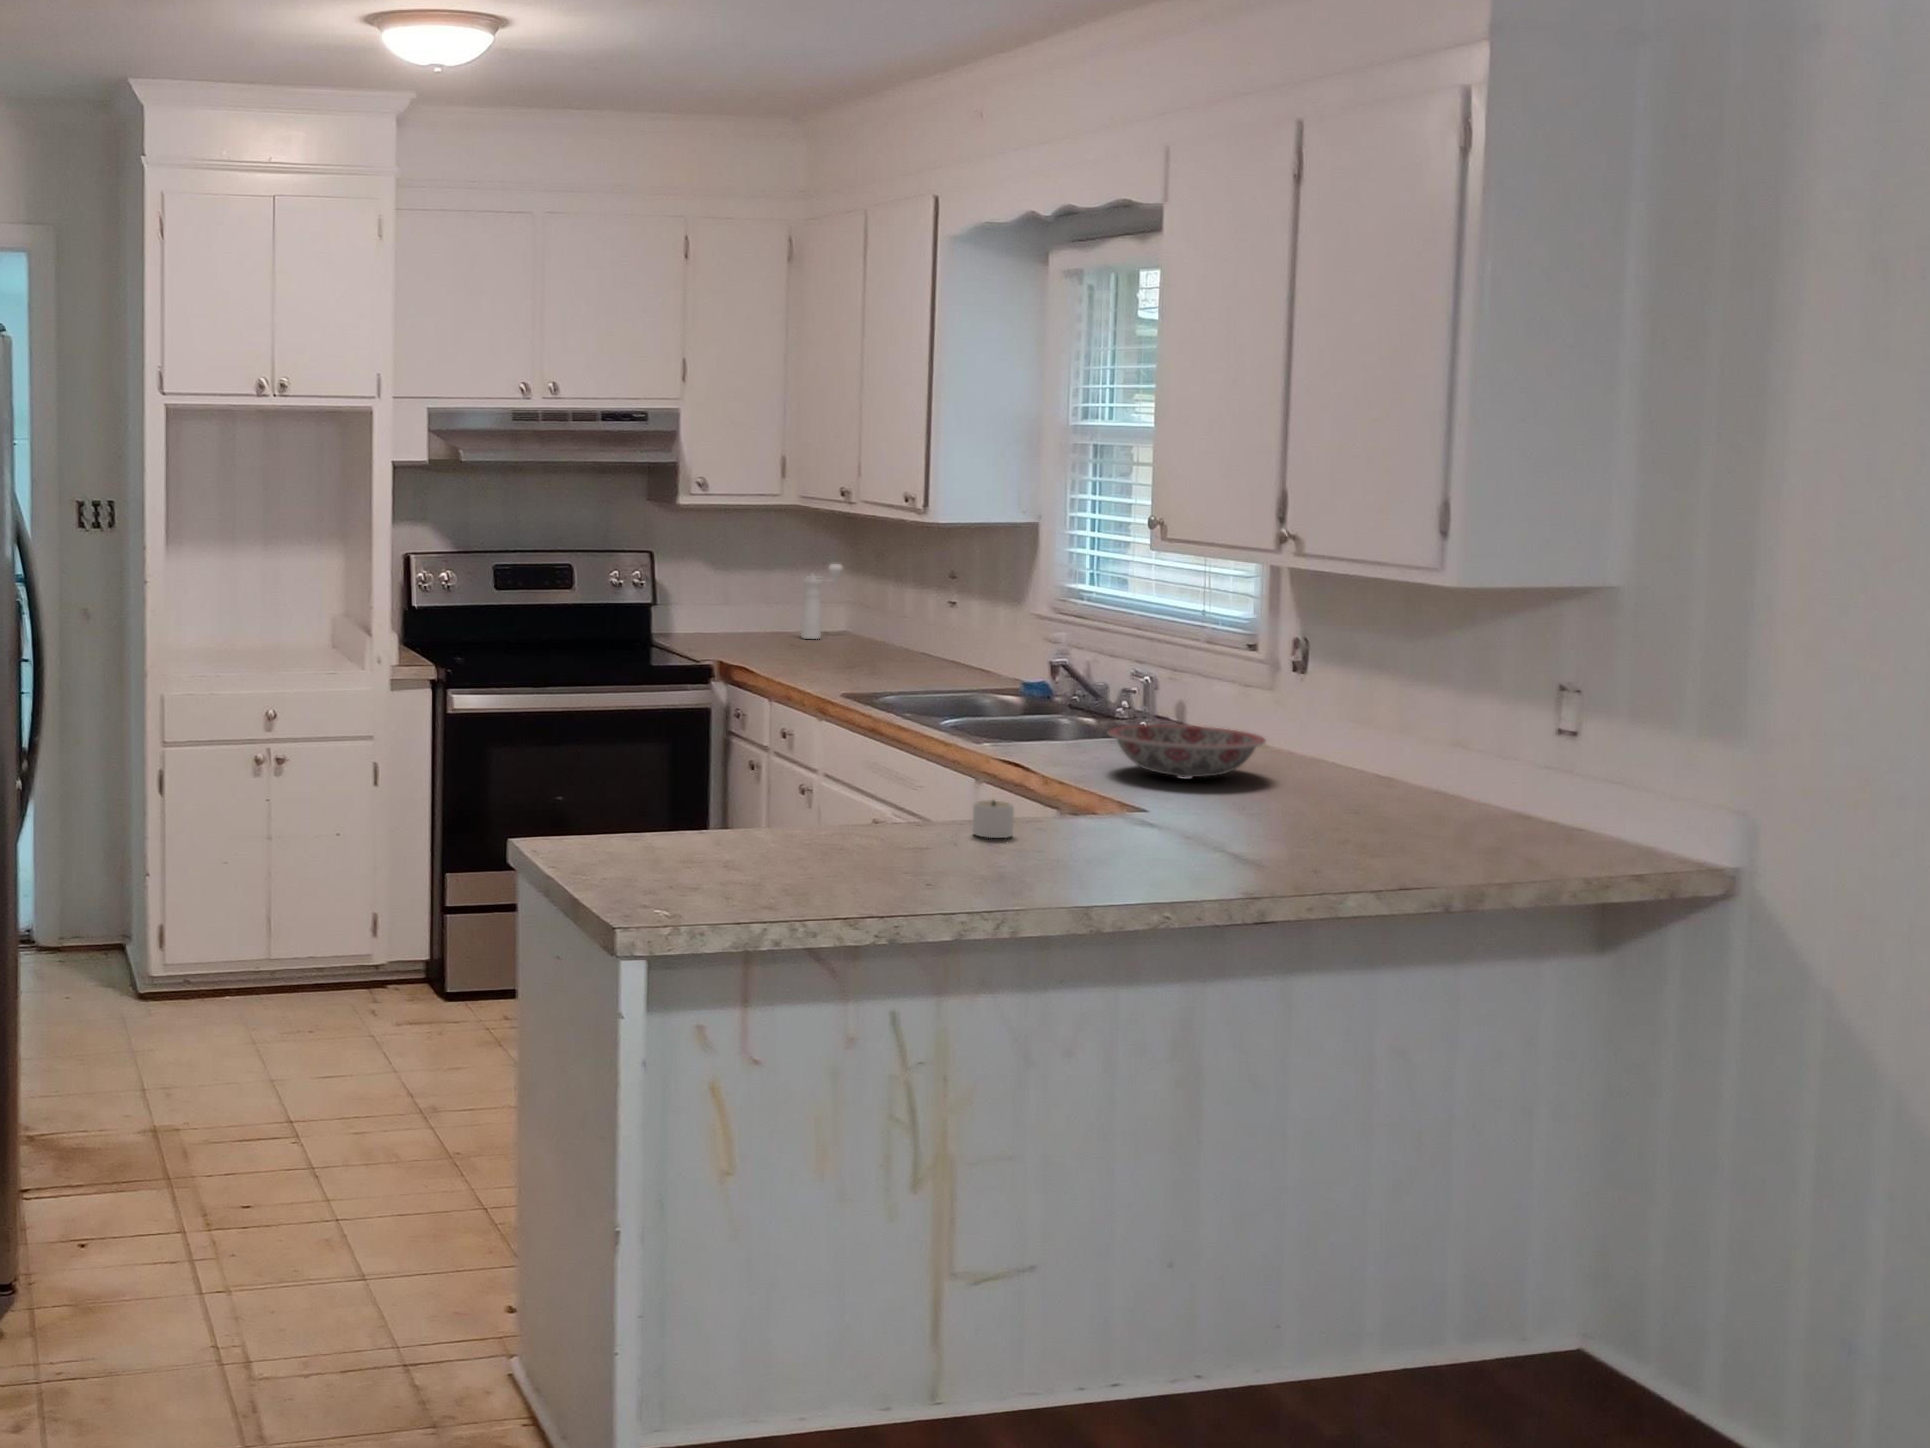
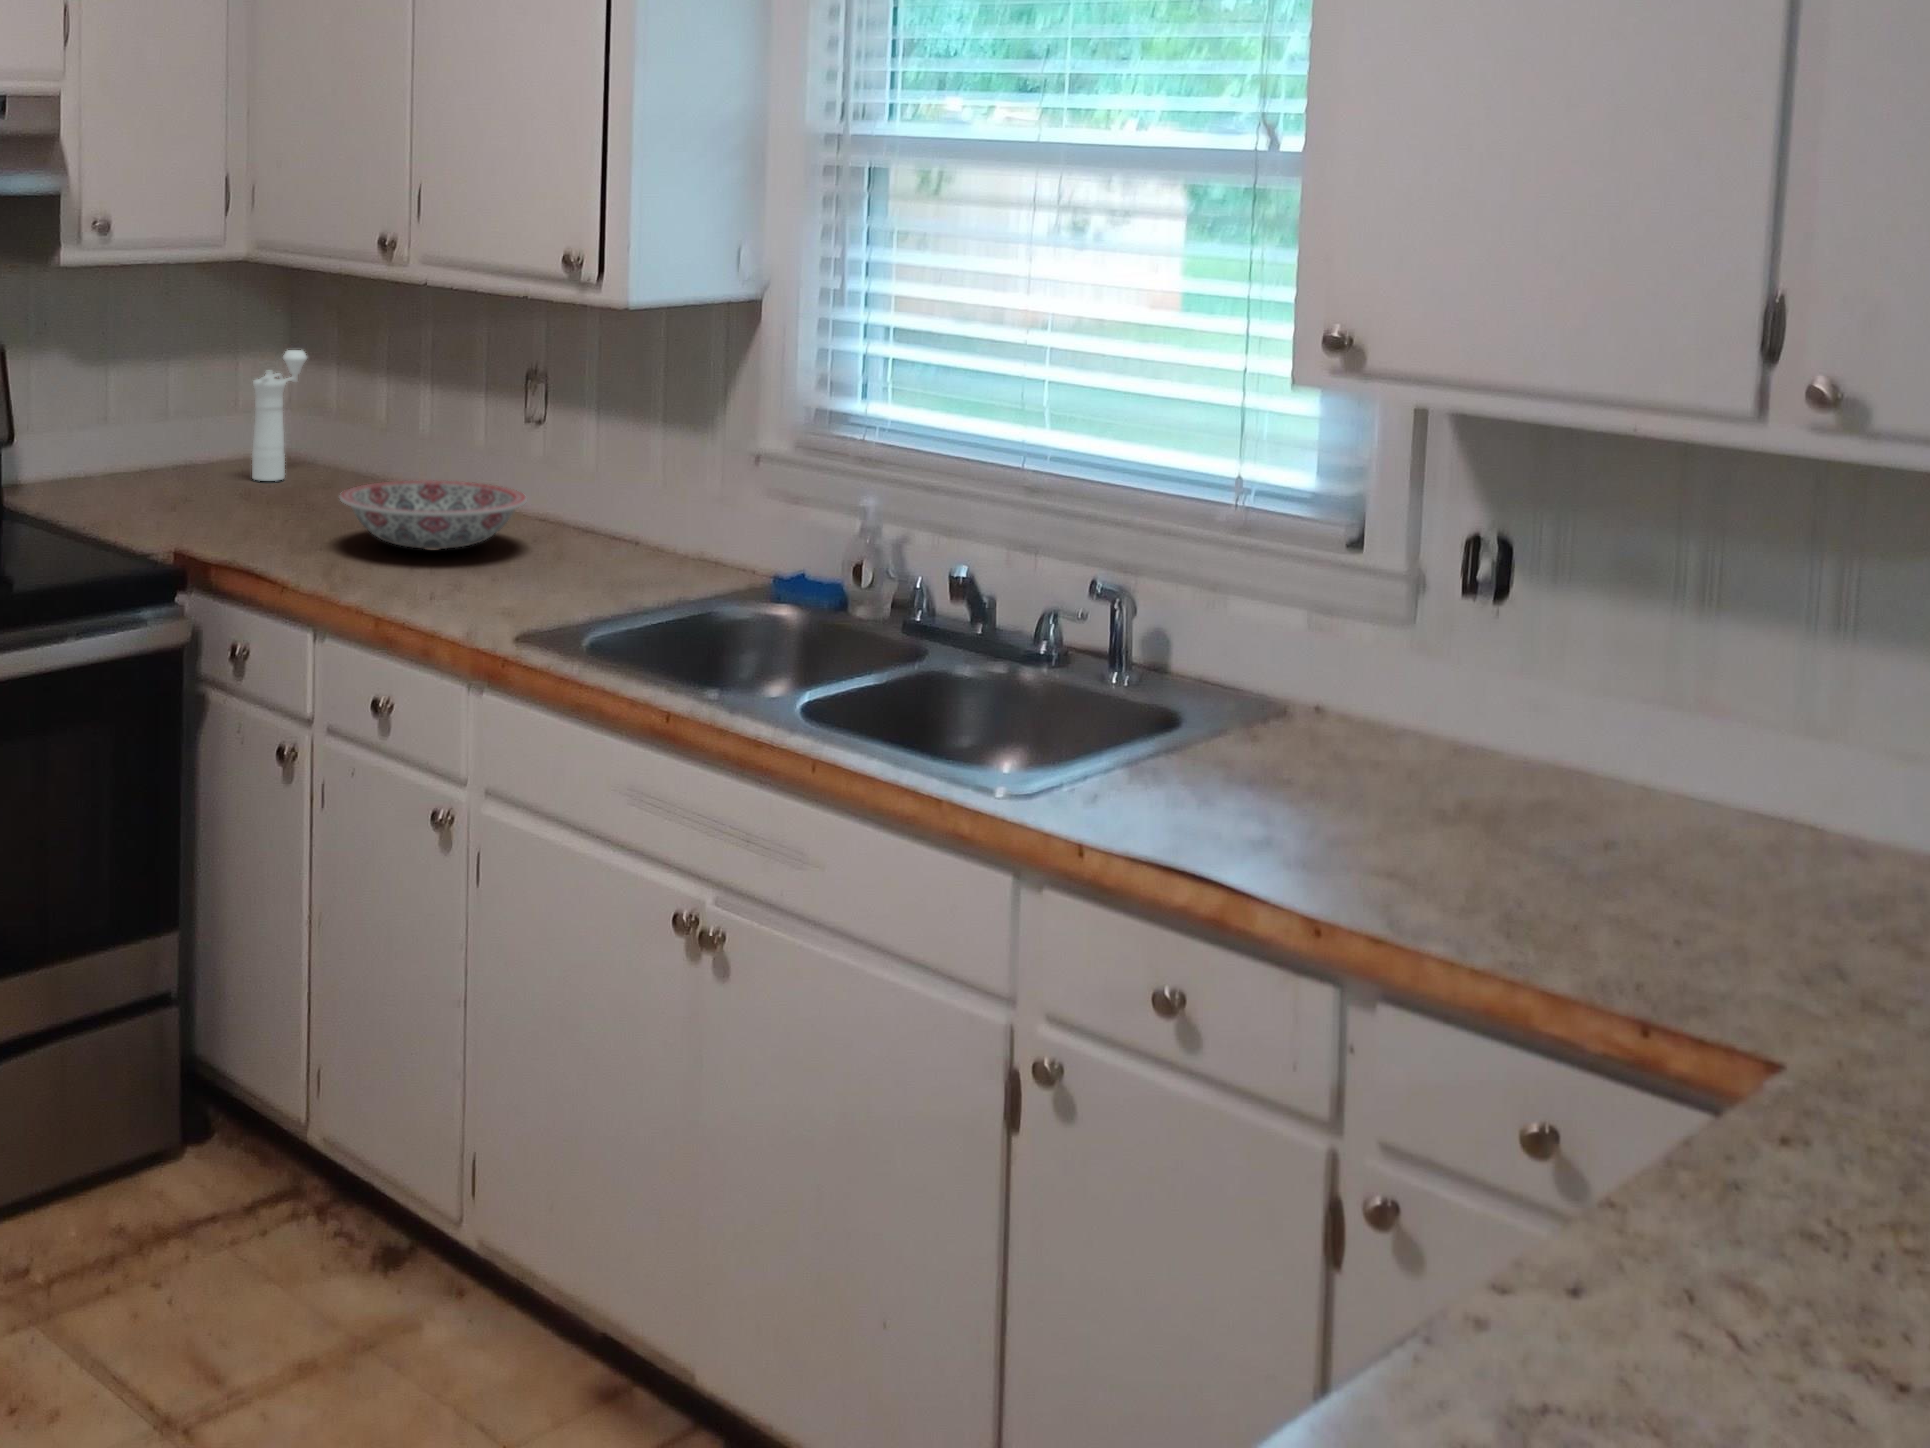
ceramic bowl: present [1107,725,1266,777] -> present [340,480,527,549]
candle: present [973,800,1014,838] -> none [1671,1179,1846,1338]

